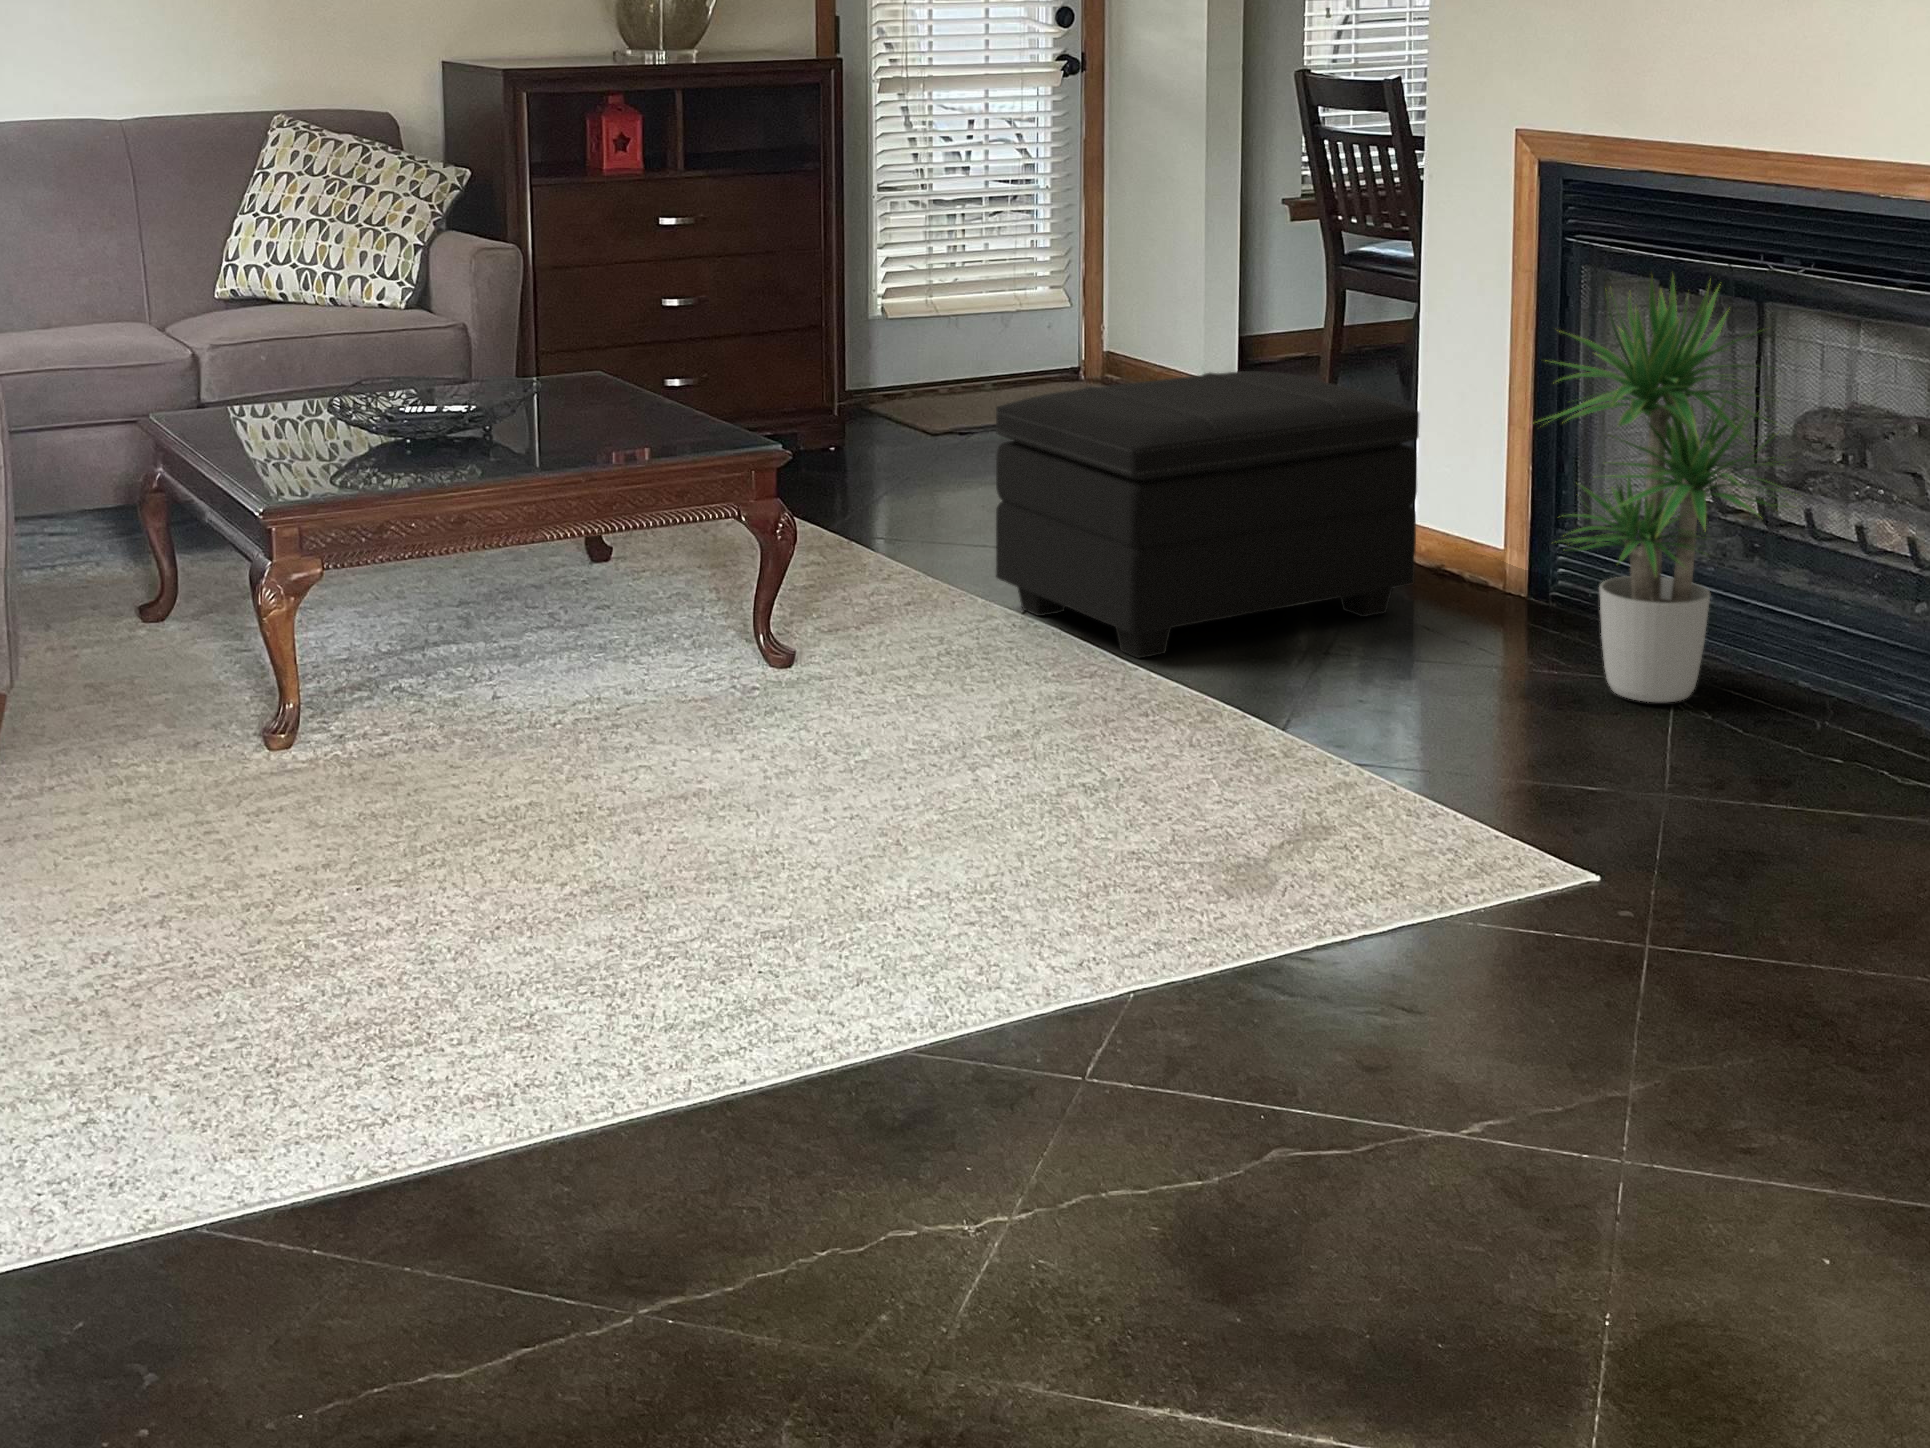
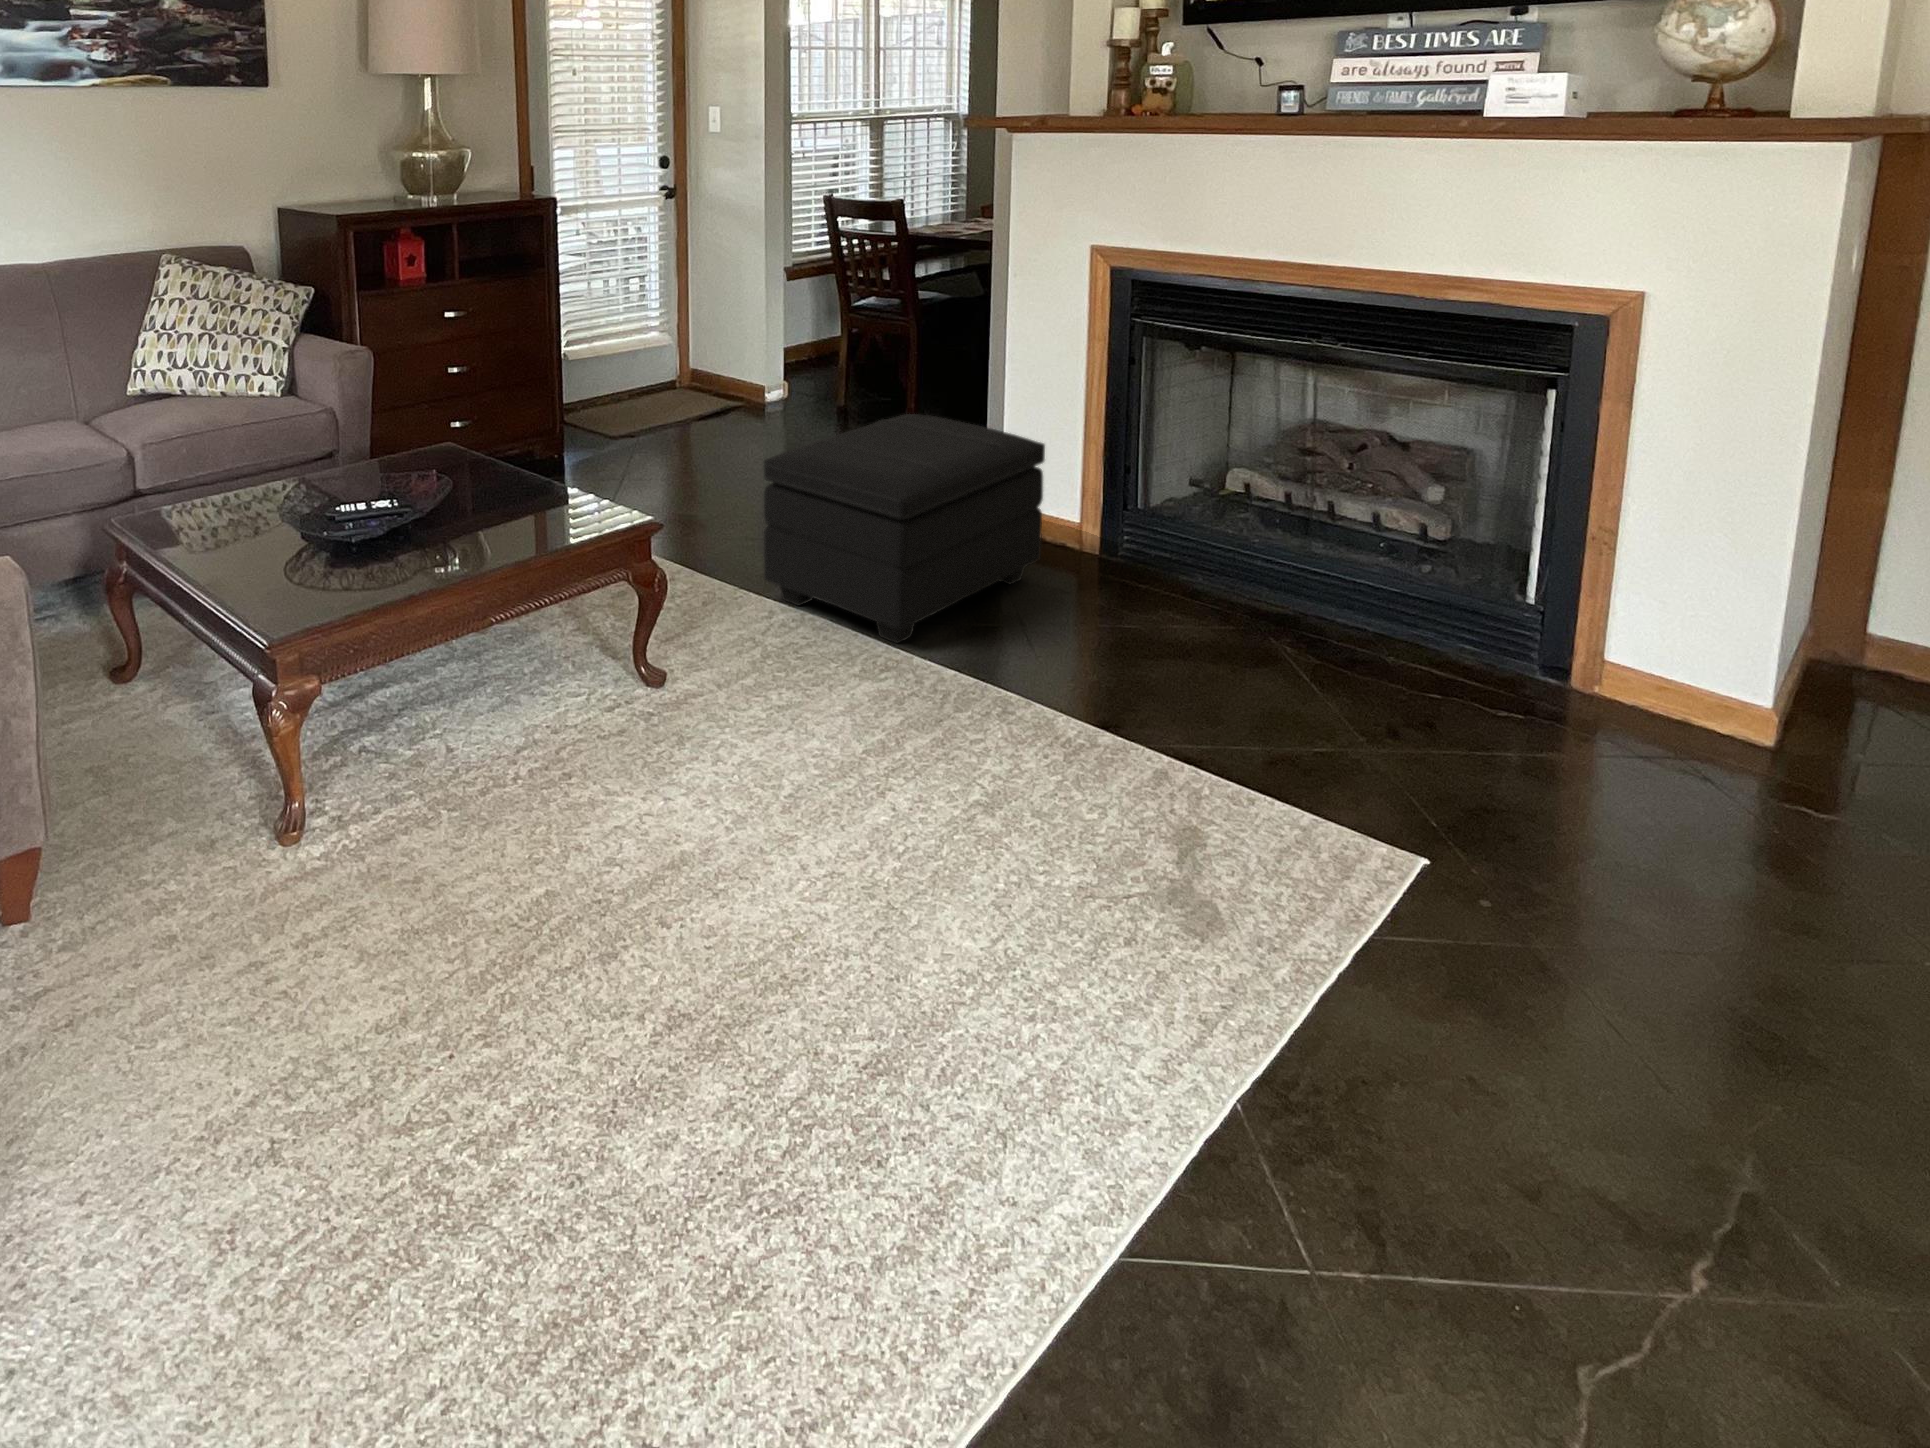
potted plant: present [1543,278,1785,702] -> none [1168,351,1378,652]

